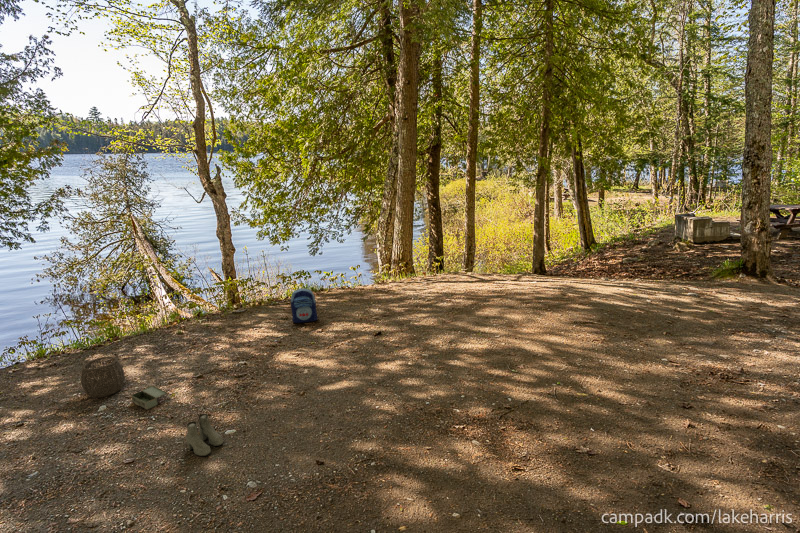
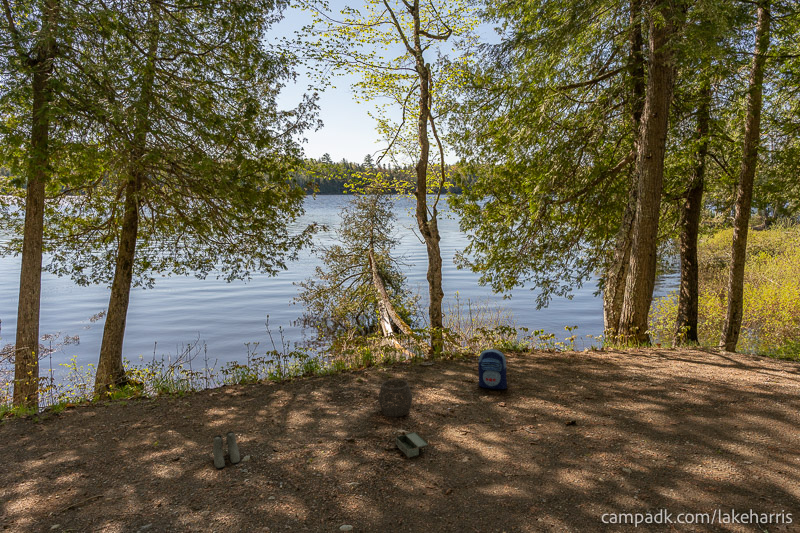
woven basket: present [81,357,124,398] -> present [379,380,412,417]
toolbox: present [132,386,166,409] -> present [396,432,428,457]
boots: present [186,414,223,456] -> present [213,431,240,468]

